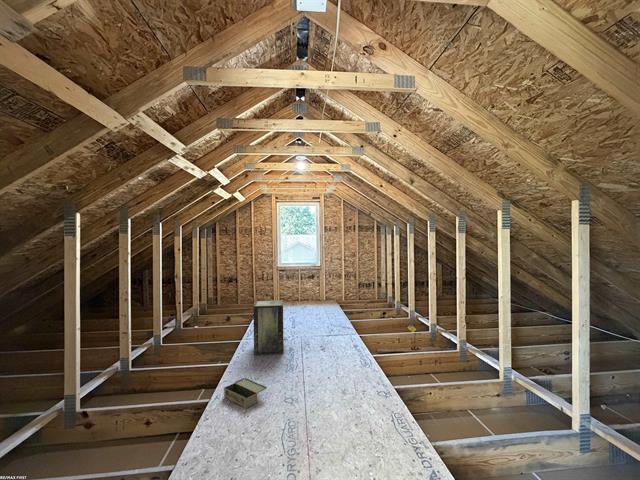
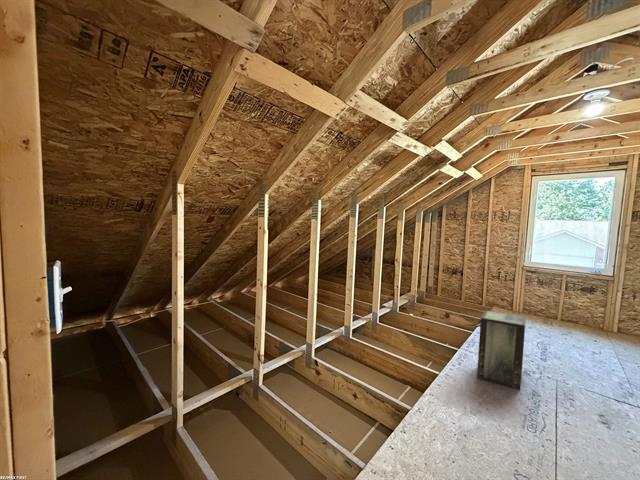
toolbox: present [224,378,266,408] -> none [433,409,490,452]

